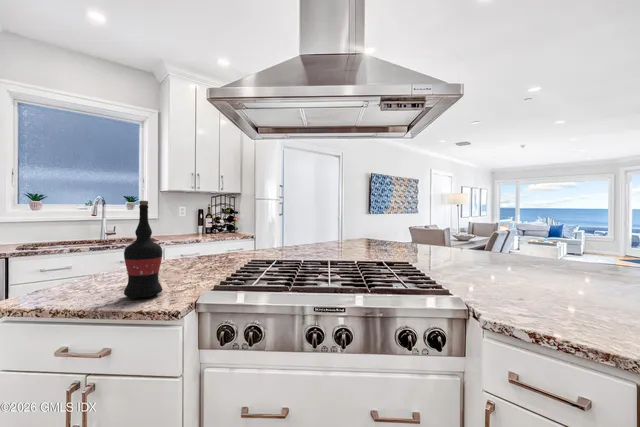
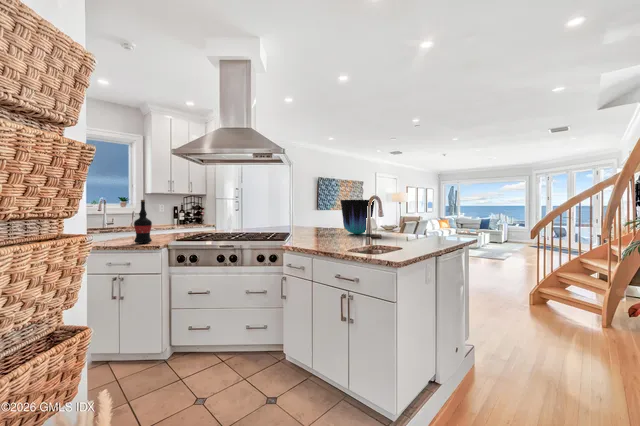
vase: none [499,203,576,266] -> present [341,200,374,234]

